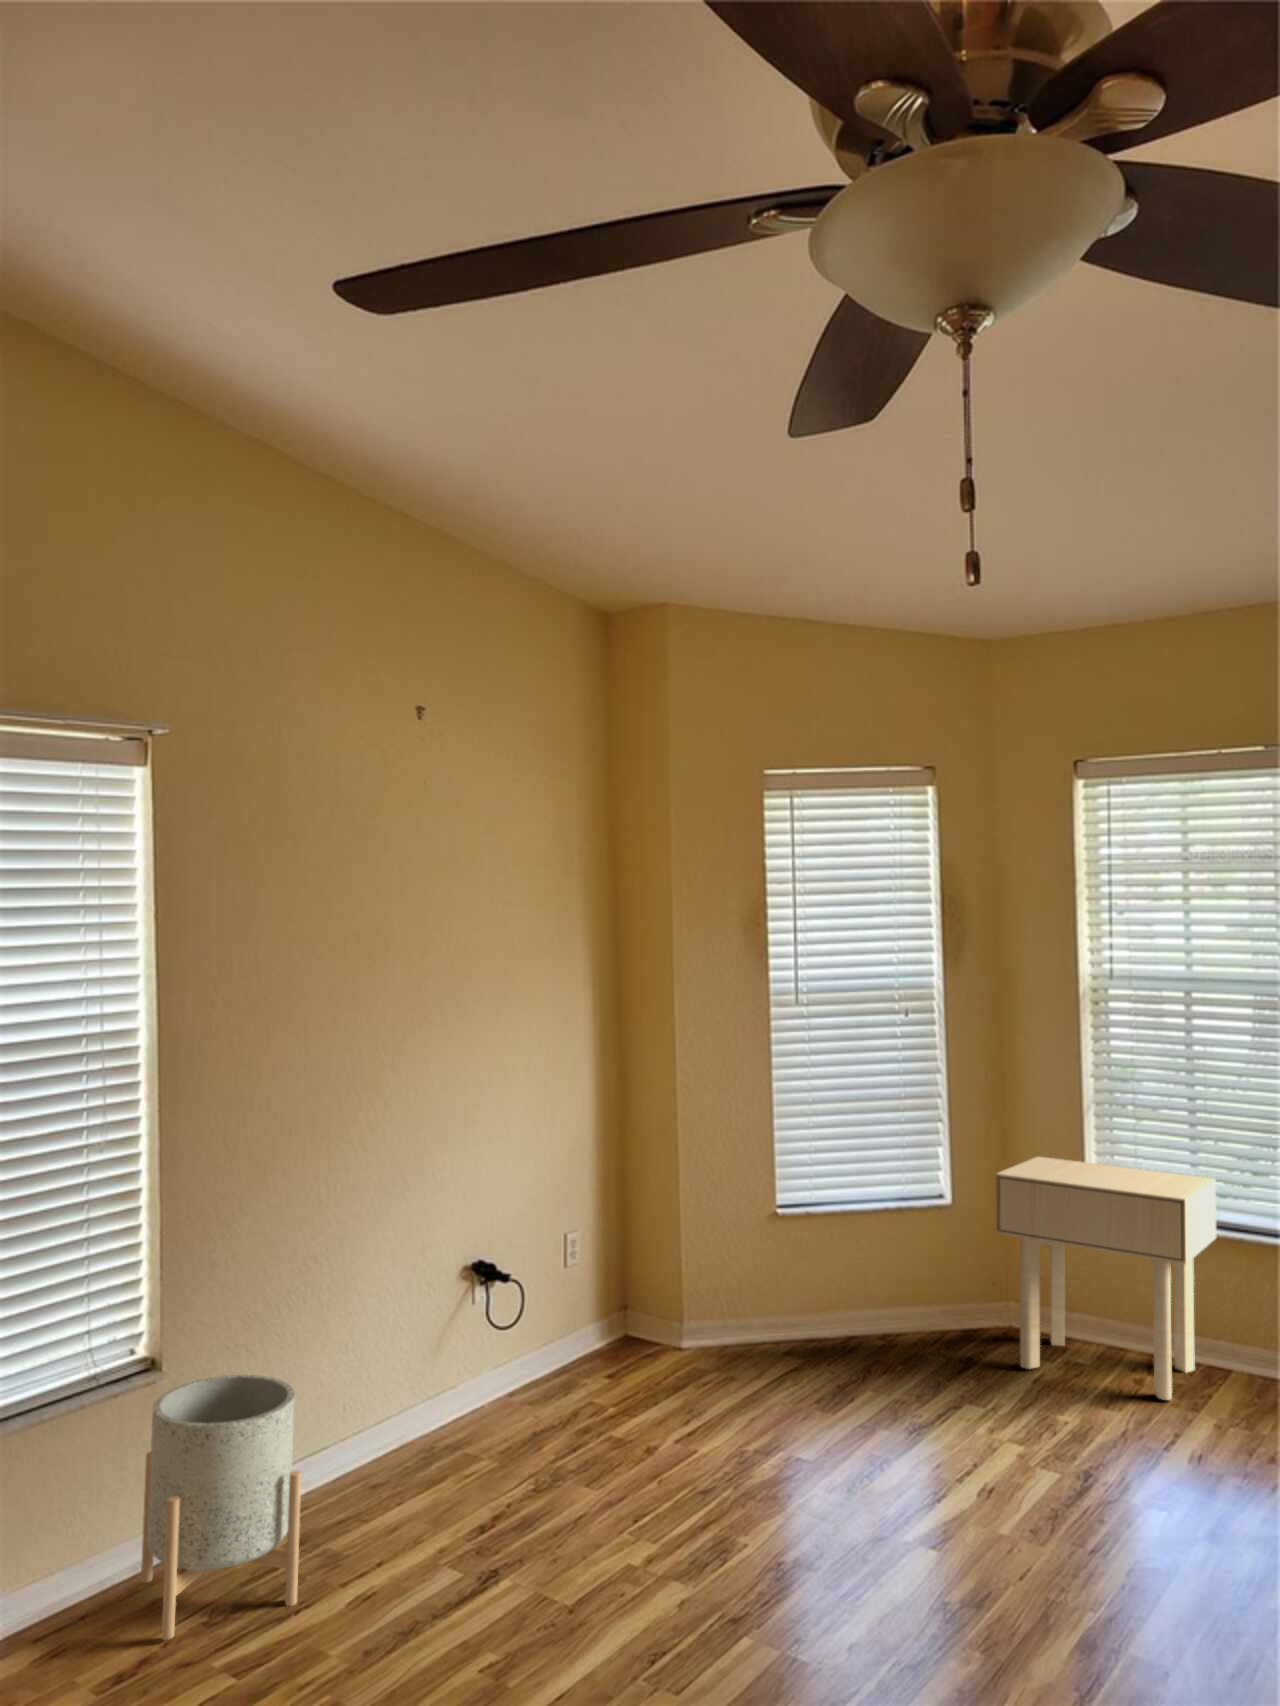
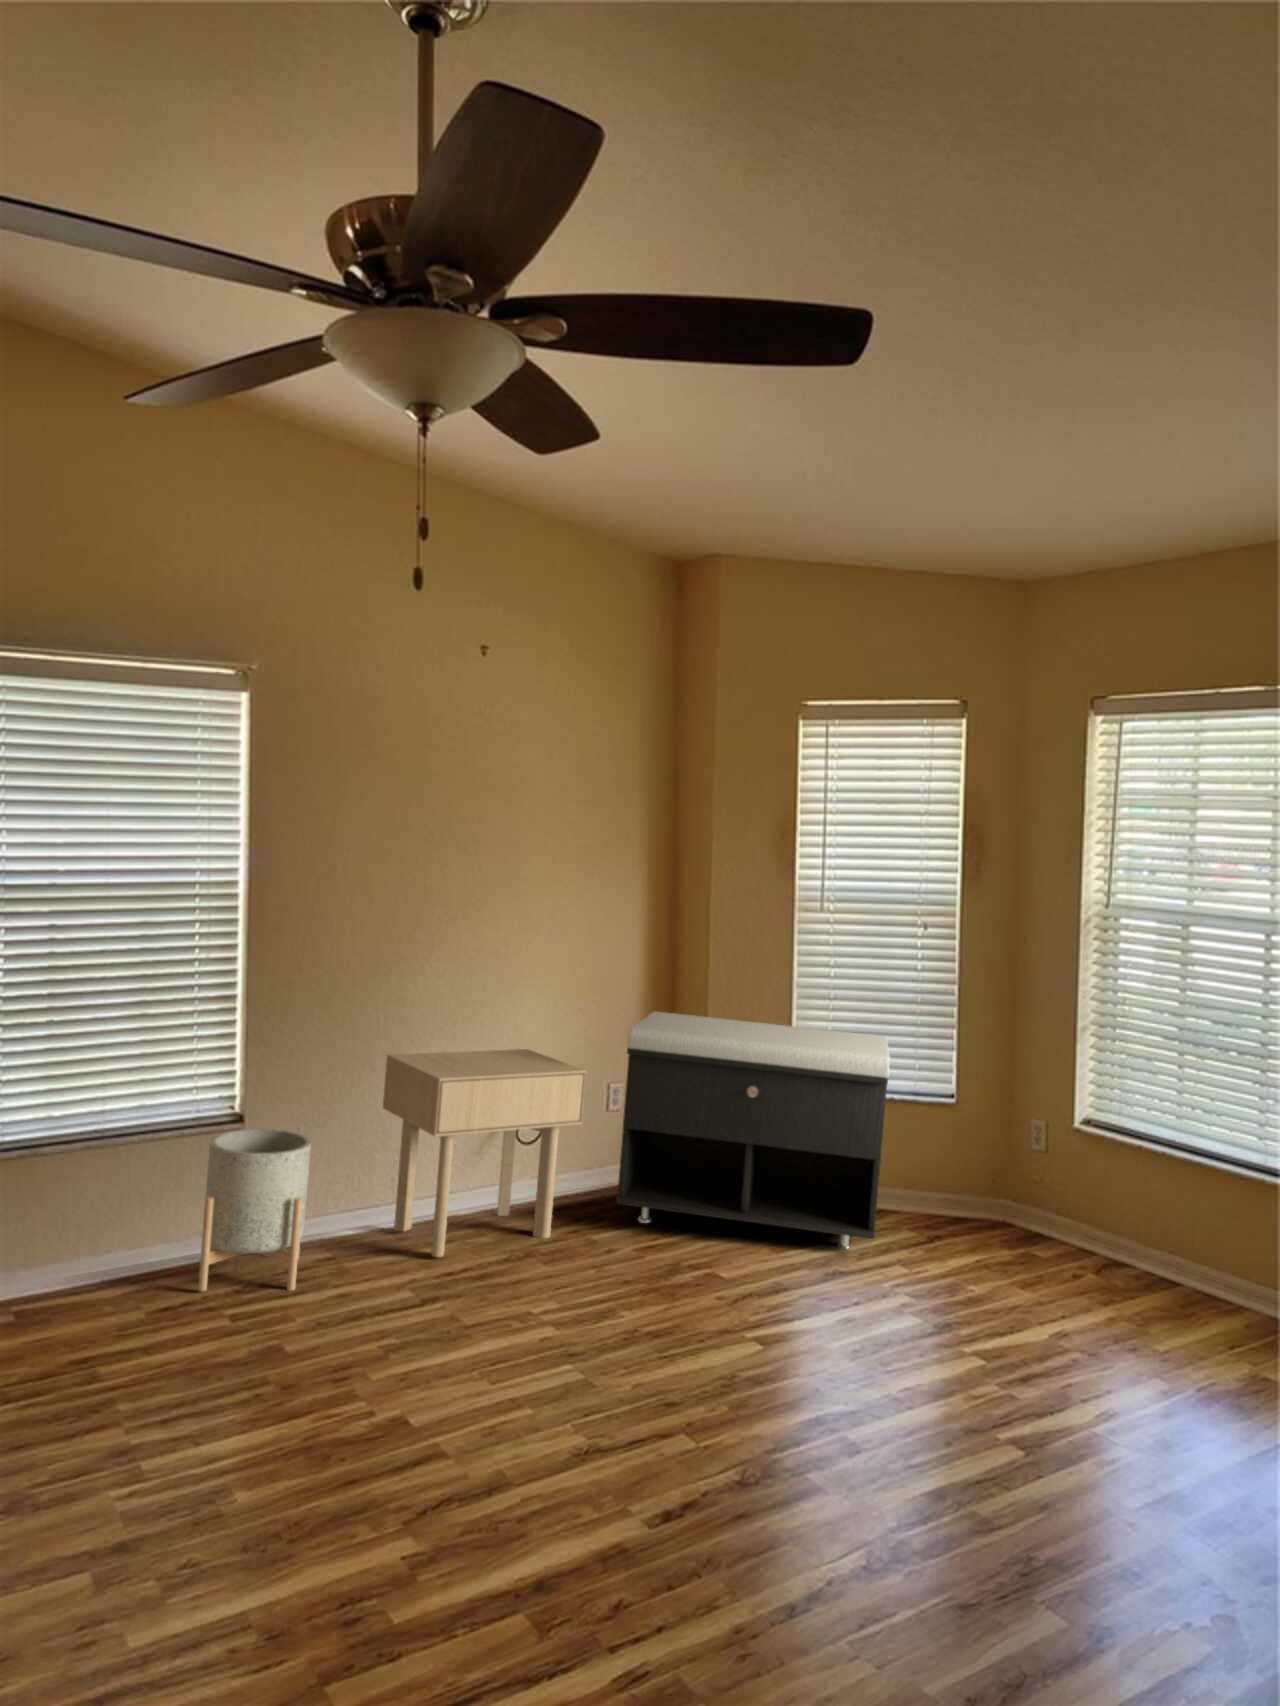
storage bench: none [614,1140,935,1404] -> present [616,1011,890,1248]
side table: present [996,1157,1216,1400] -> present [383,1049,586,1257]

